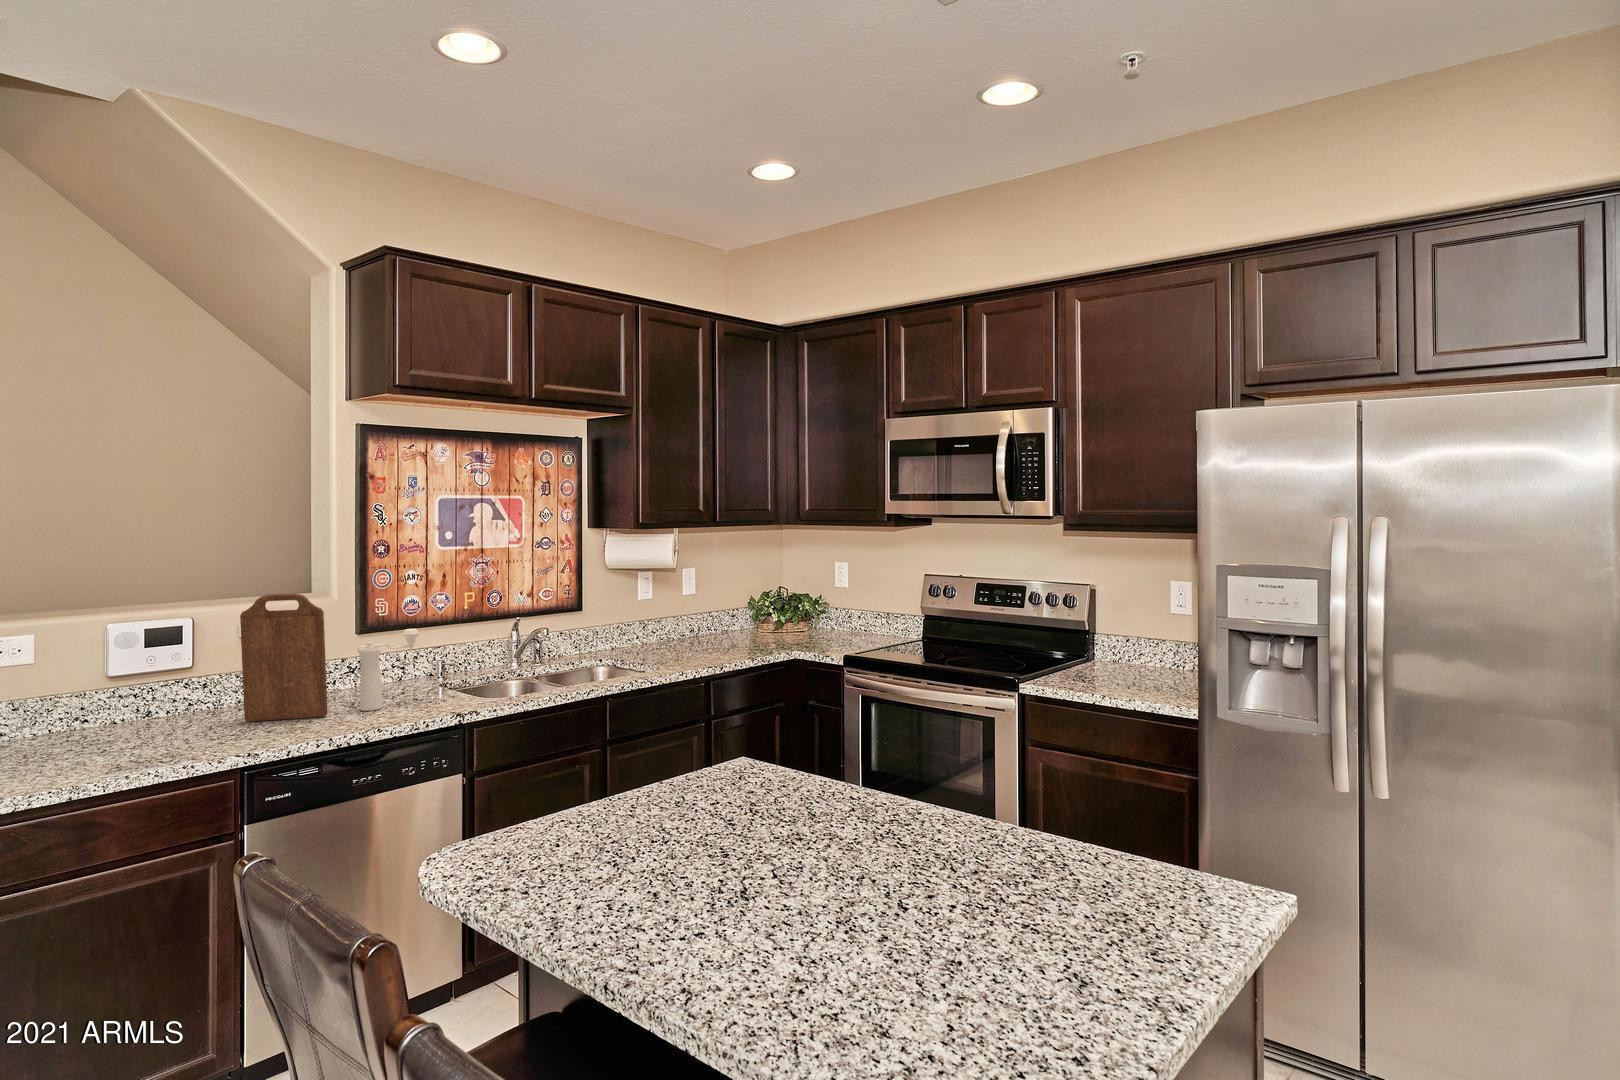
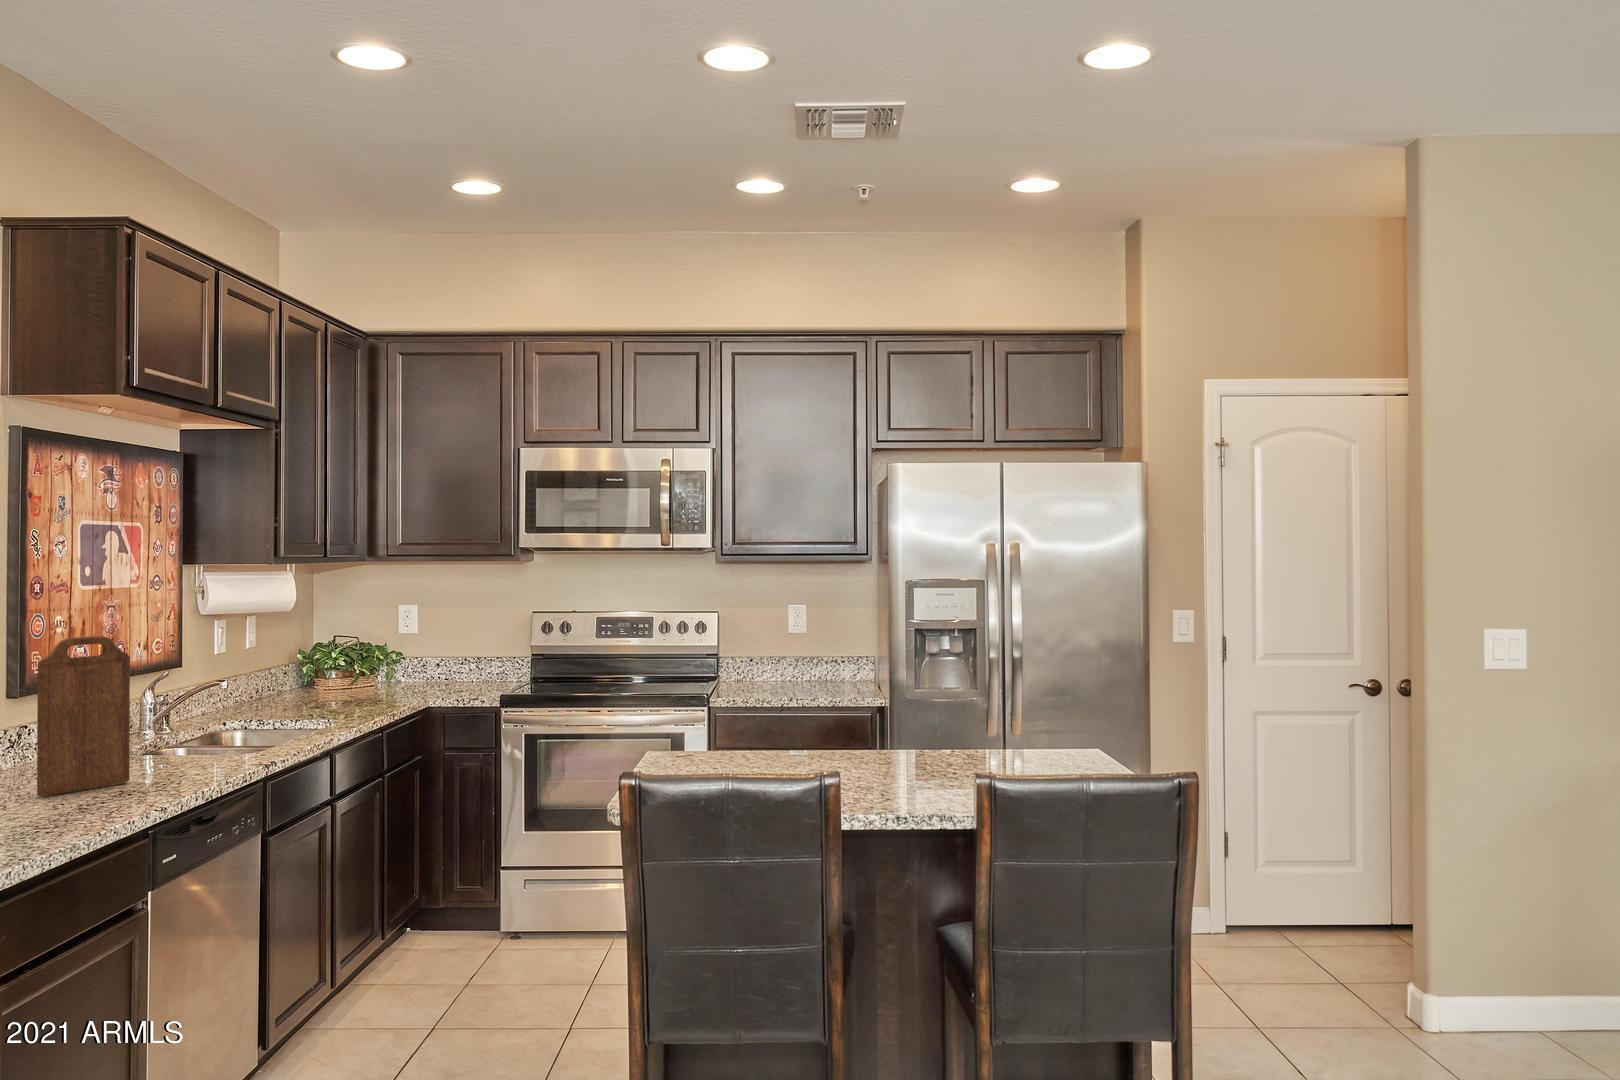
pepper mill: present [357,629,419,711] -> none [138,678,186,775]

